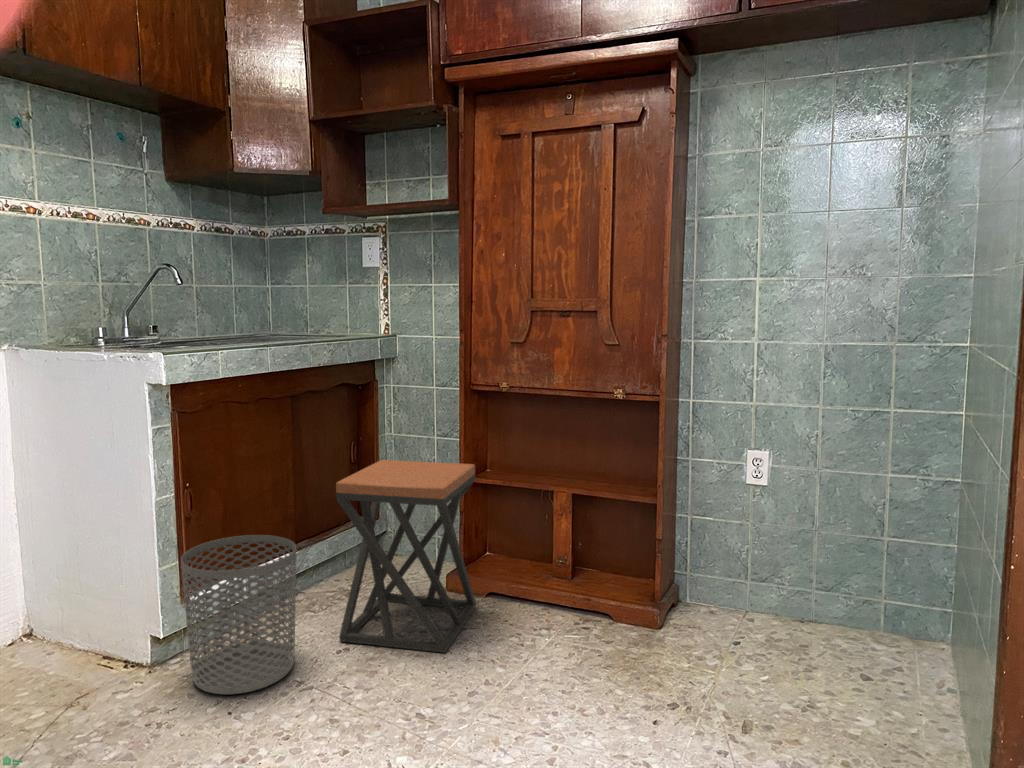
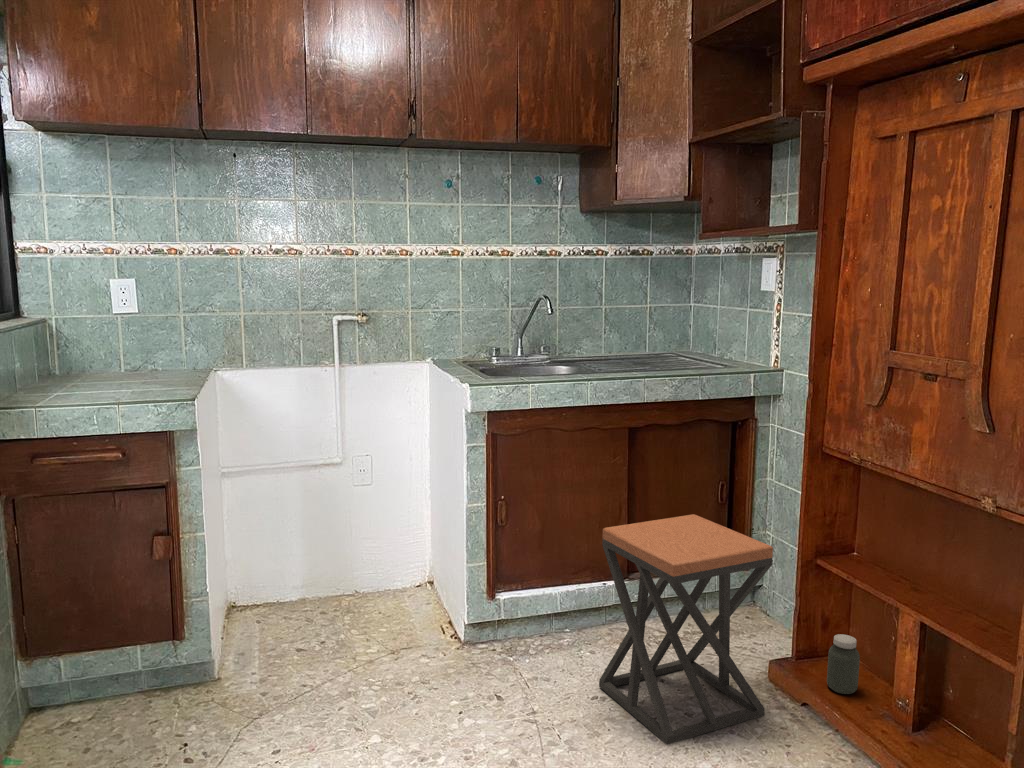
jar: none [501,525,524,570] -> present [827,634,860,694]
waste bin: present [181,535,296,695] -> none [460,553,557,697]

